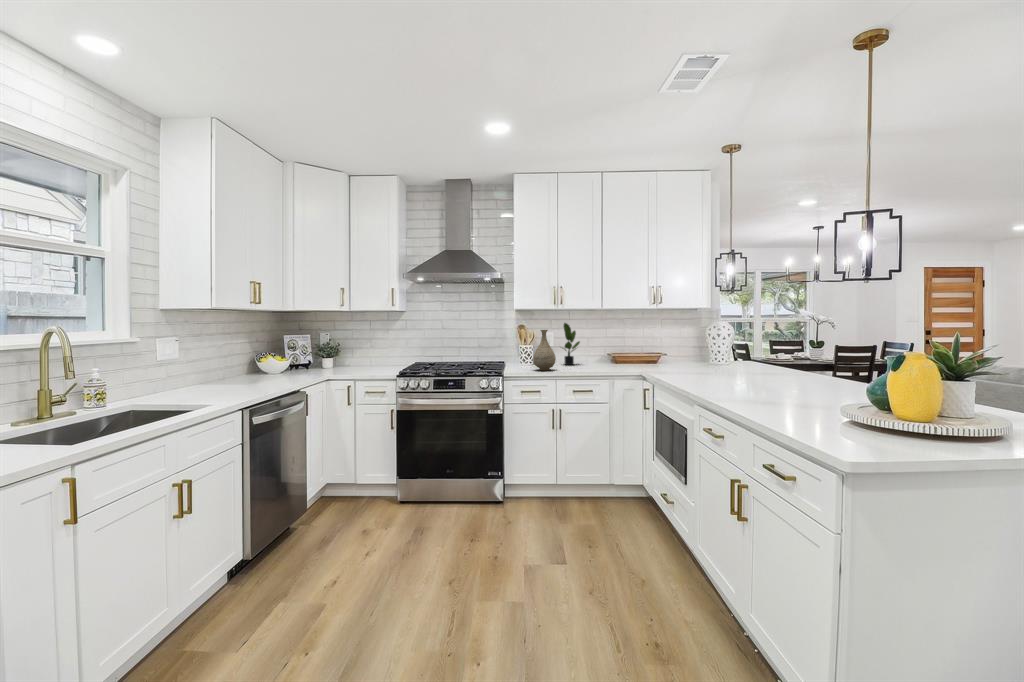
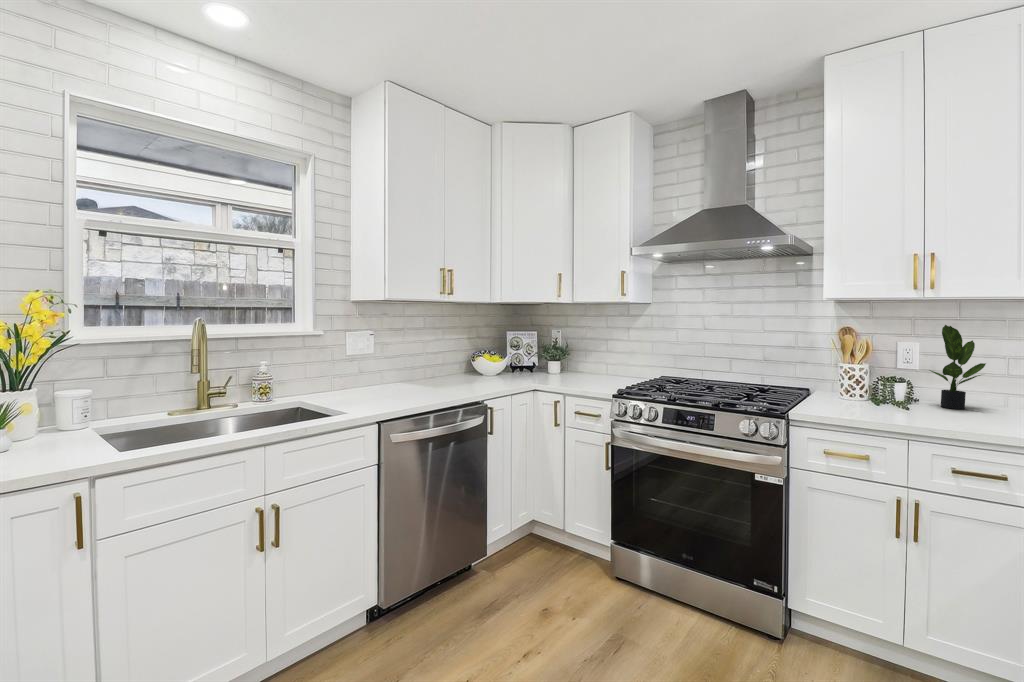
vase: present [533,330,556,371] -> none [859,338,914,418]

